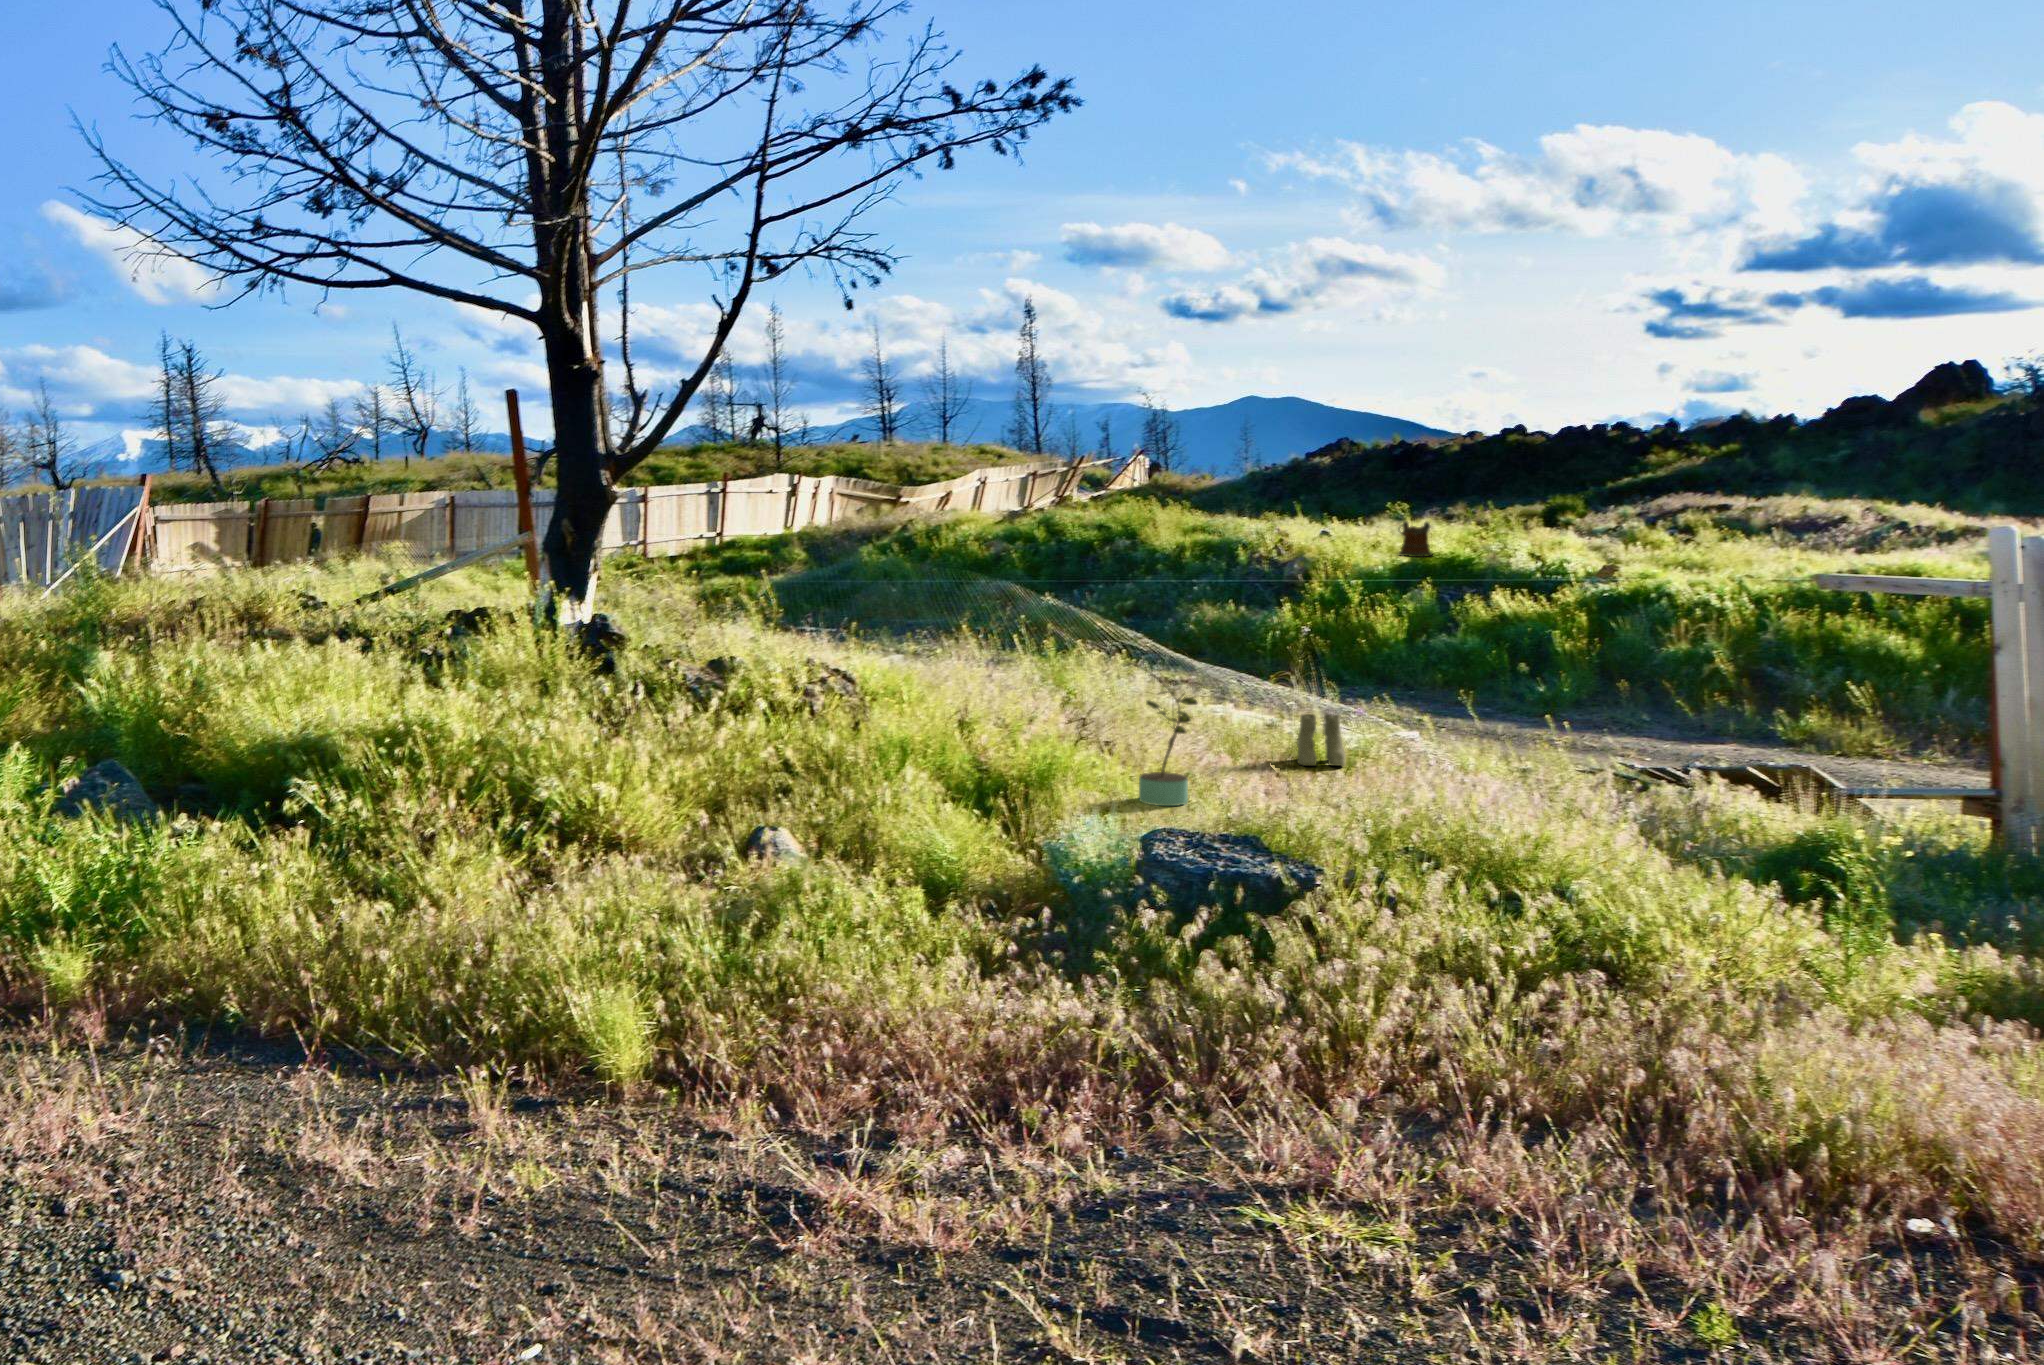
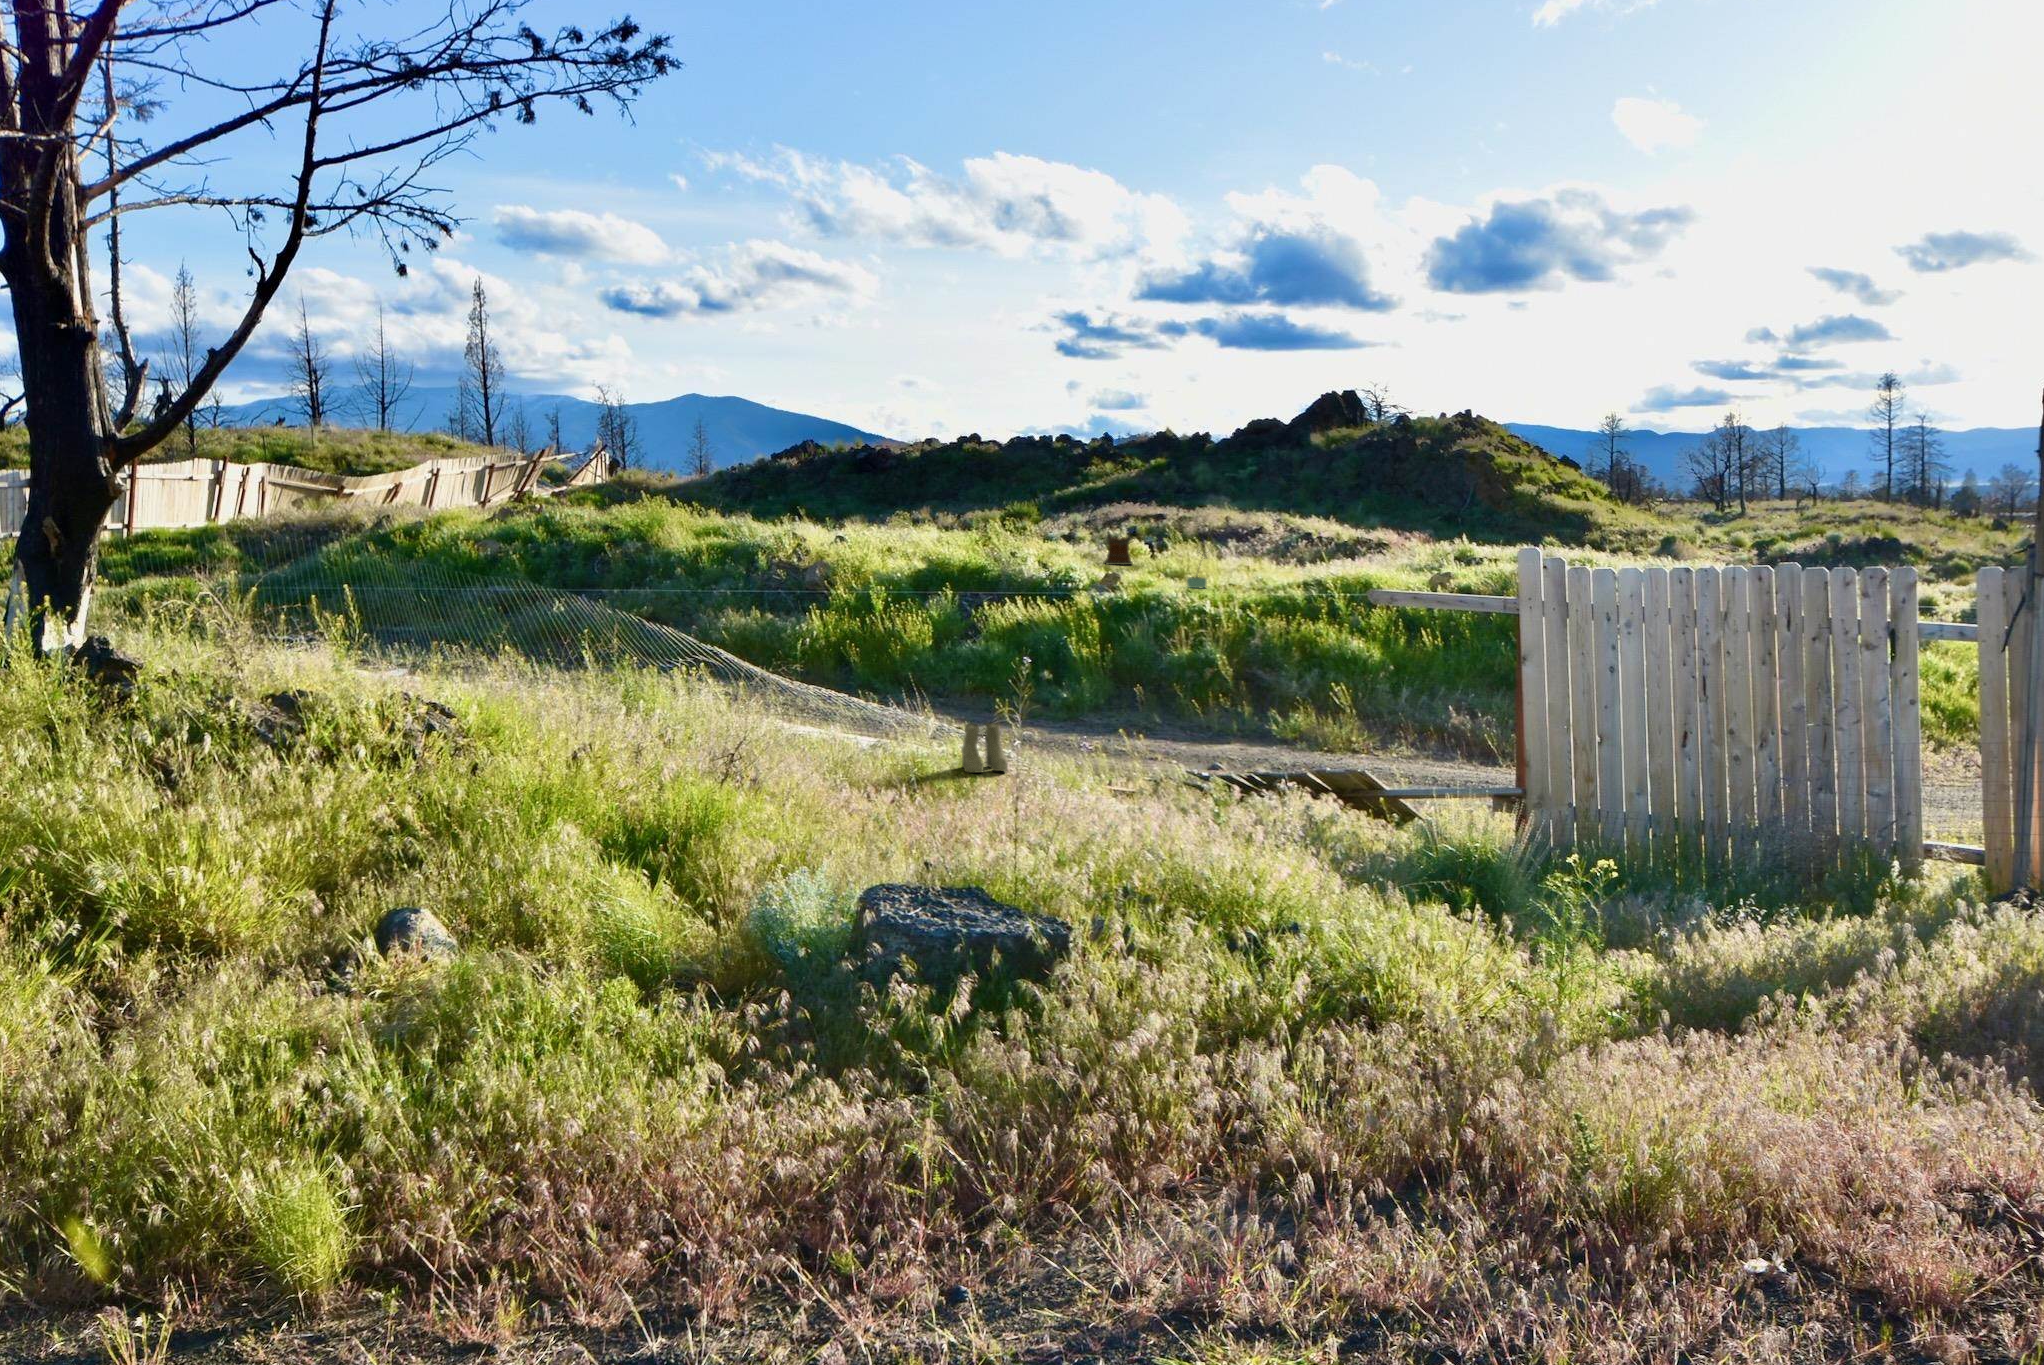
bucket: present [1398,521,1433,557] -> present [1104,533,1133,565]
potted plant: present [1124,647,1210,806] -> present [1181,532,1214,588]

